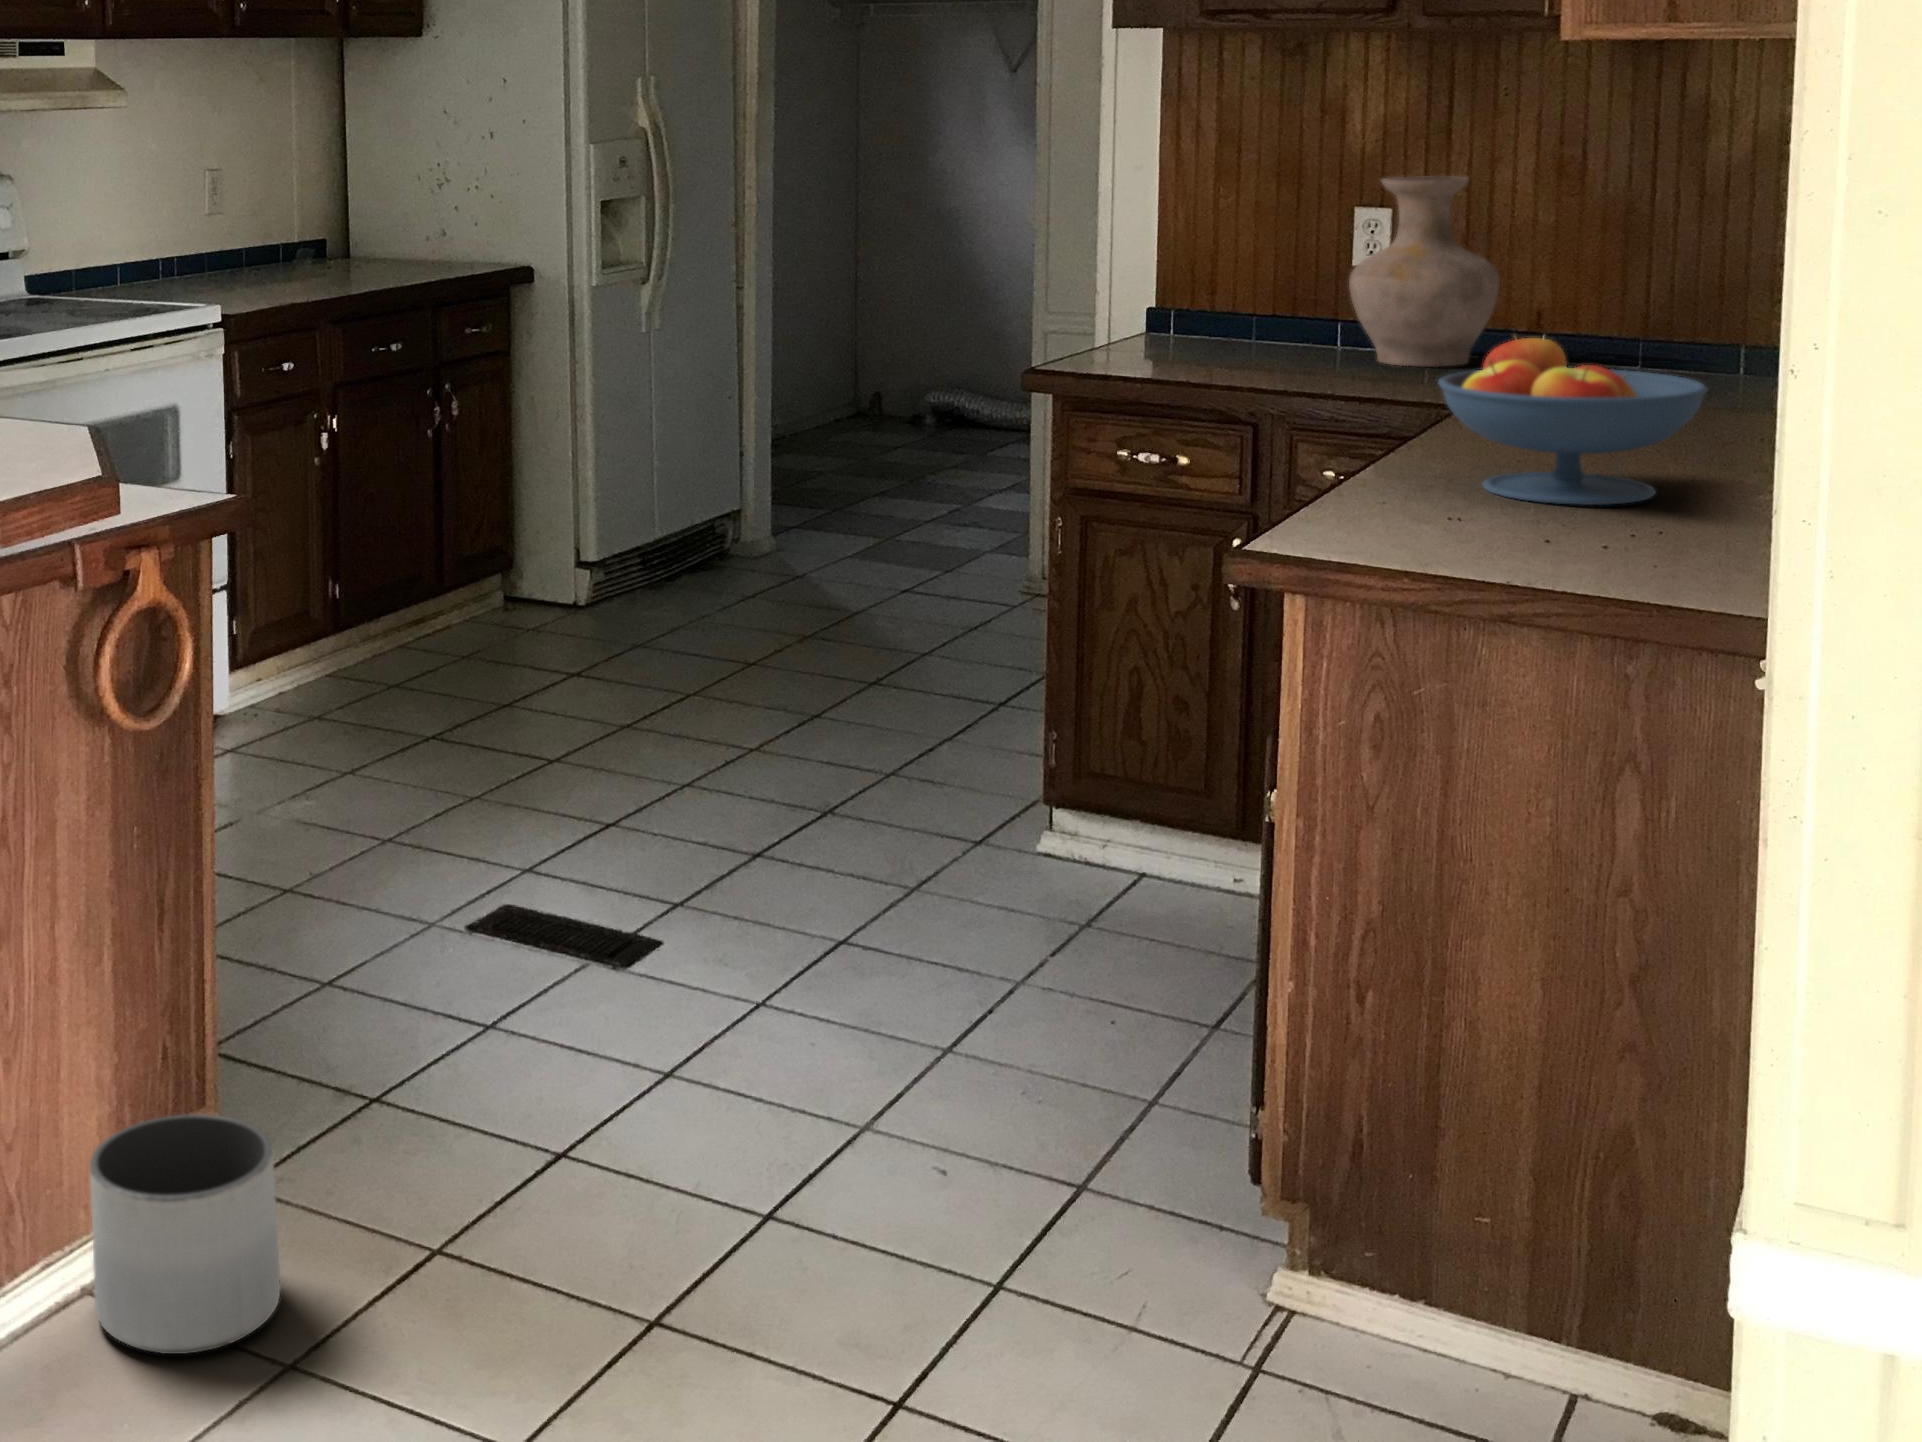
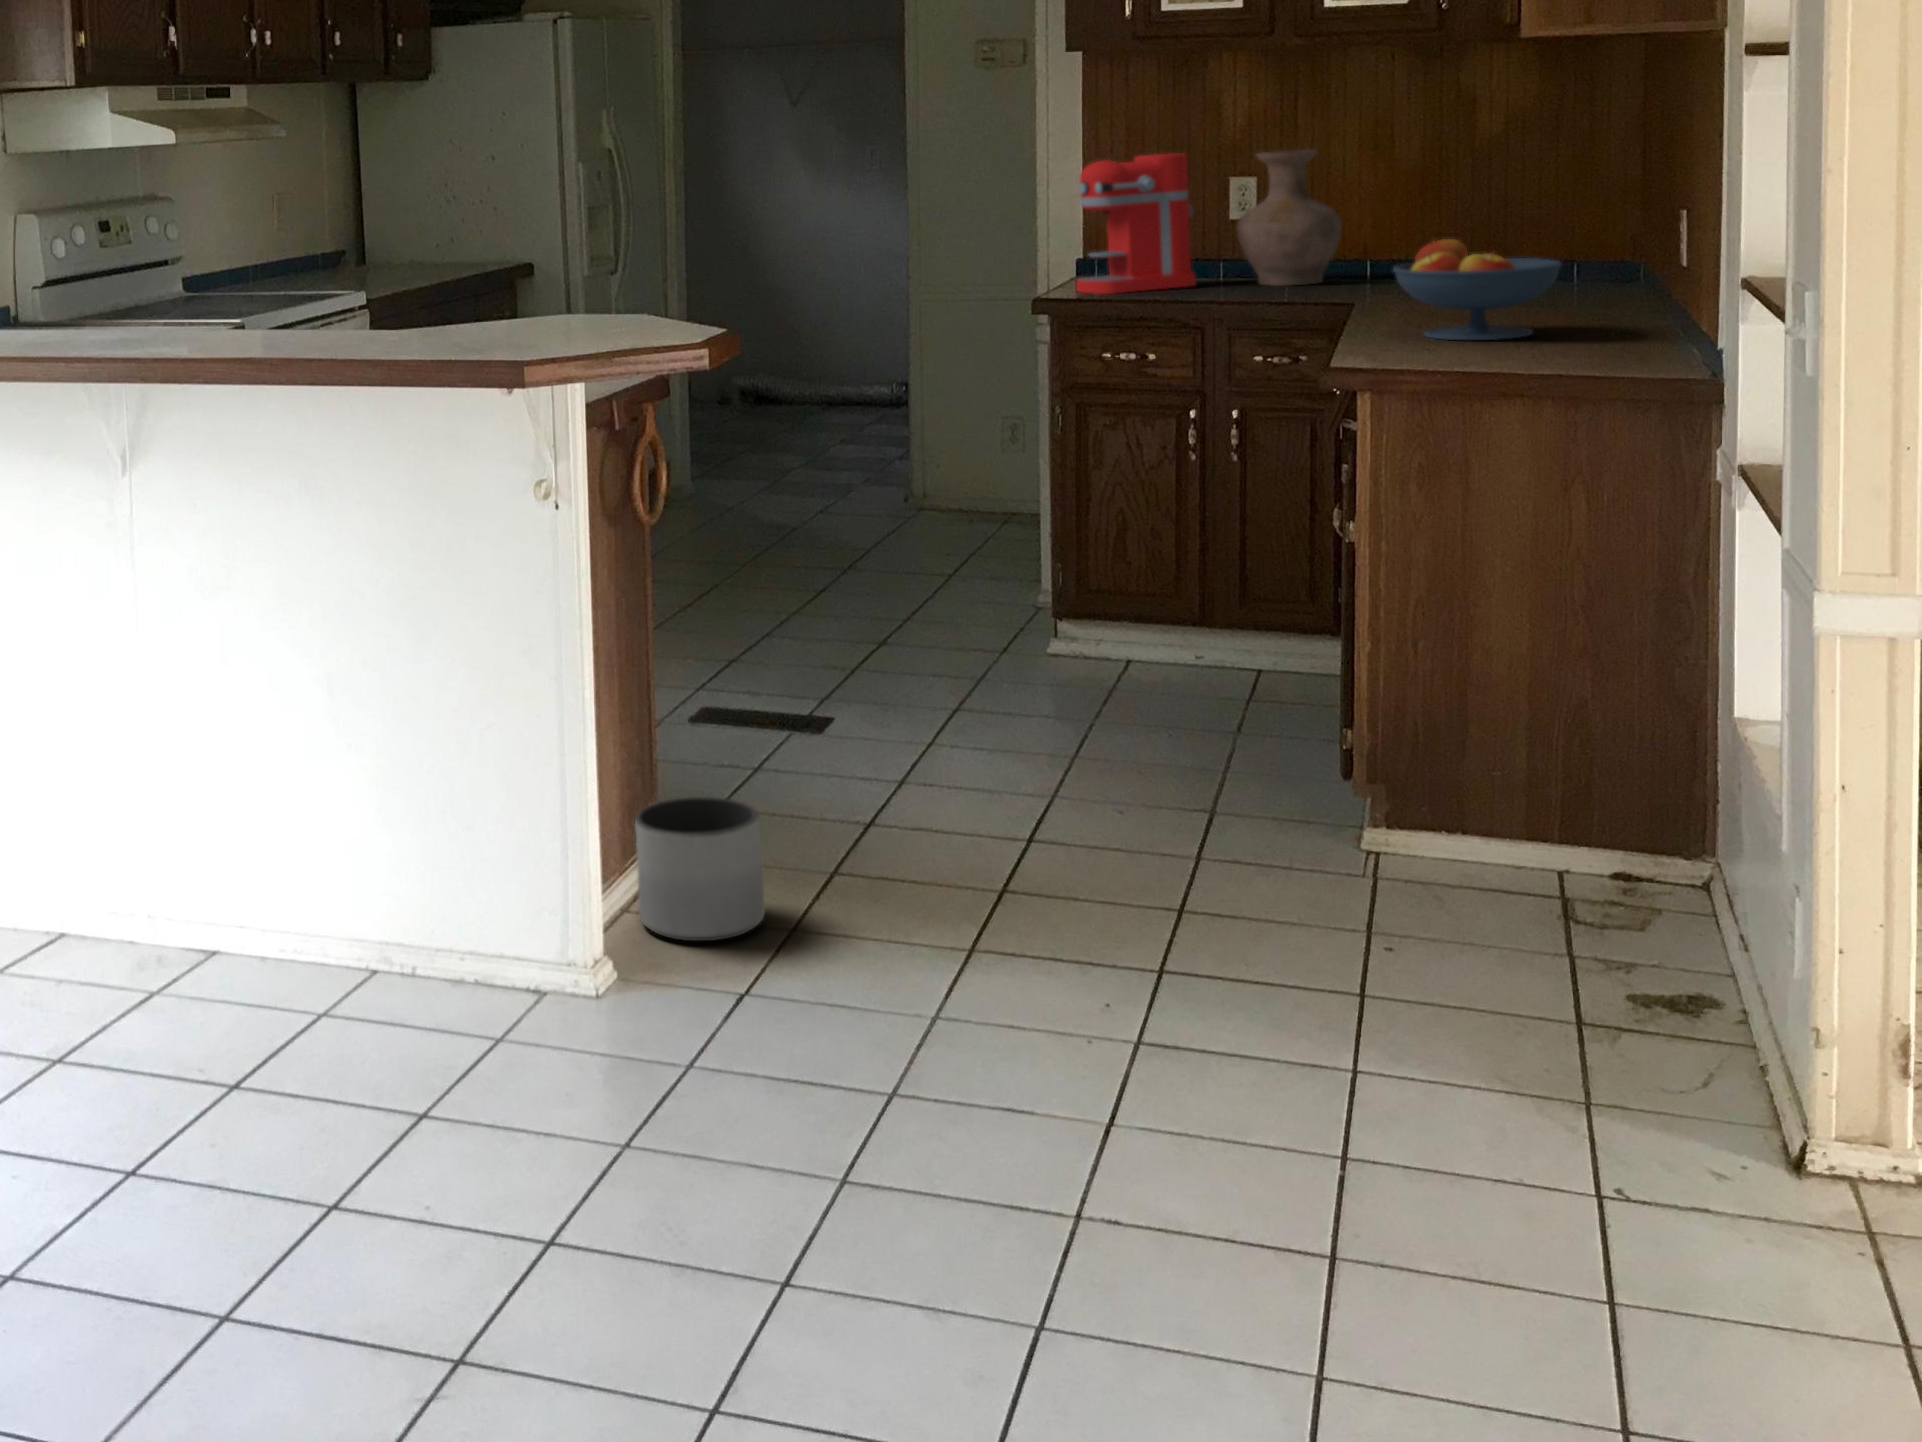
coffee maker: none [1111,174,1287,365] -> present [1076,153,1196,294]

